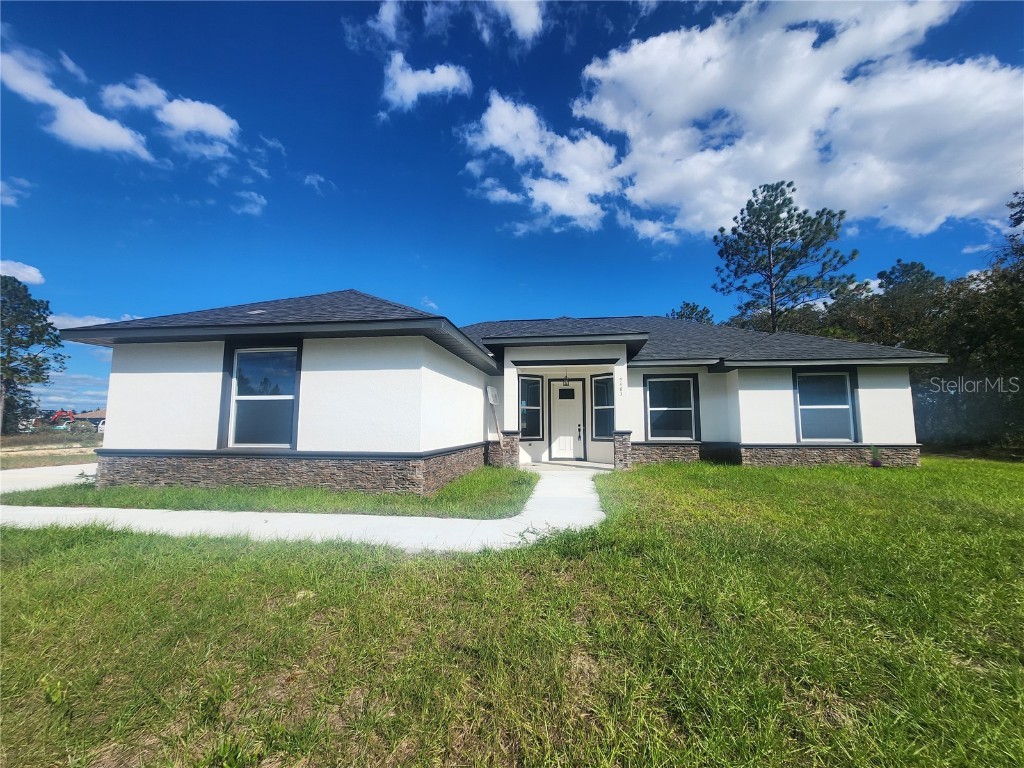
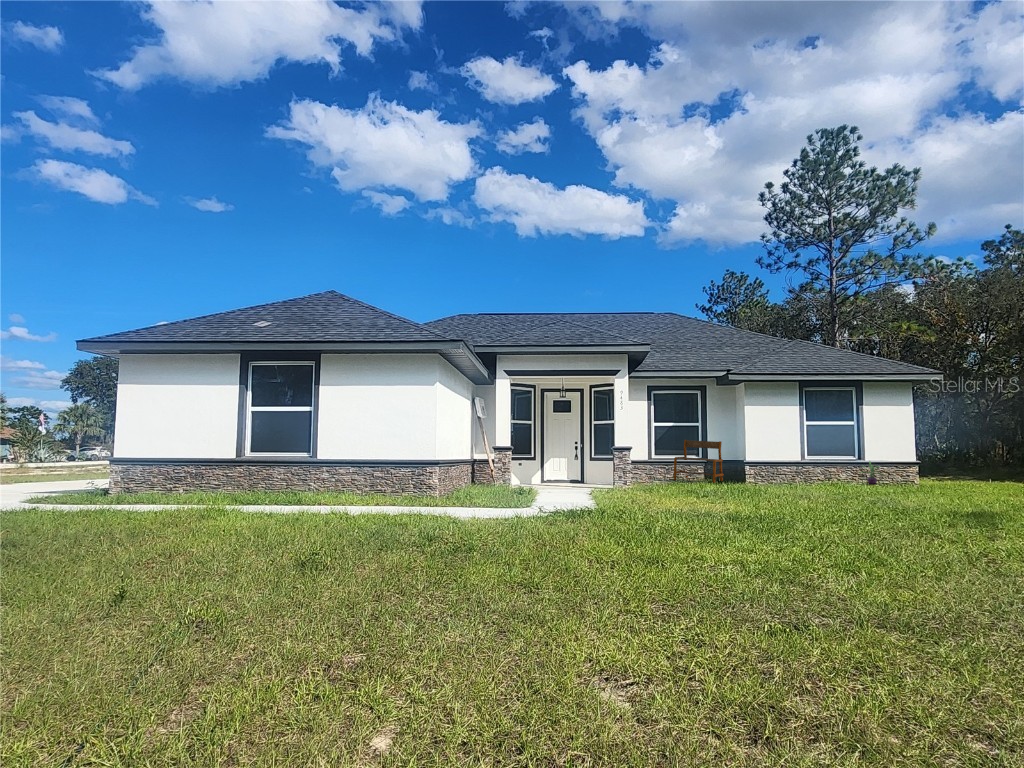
bench: none [670,423,719,465] -> present [674,440,724,483]

